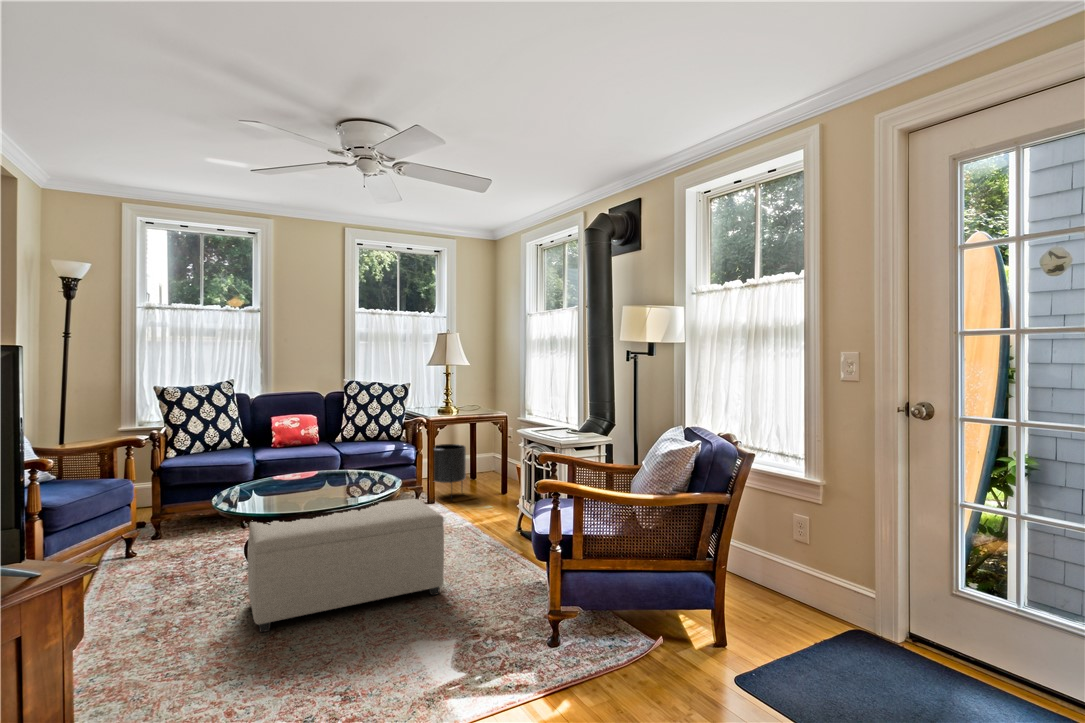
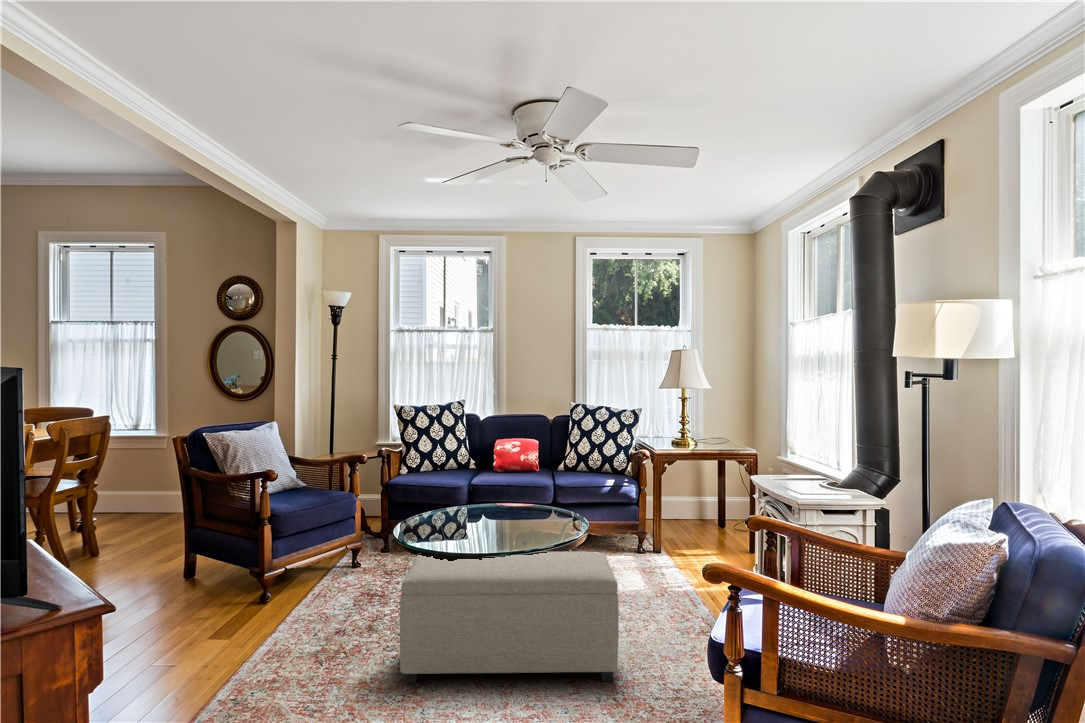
planter: present [434,444,466,484] -> none [661,482,704,553]

